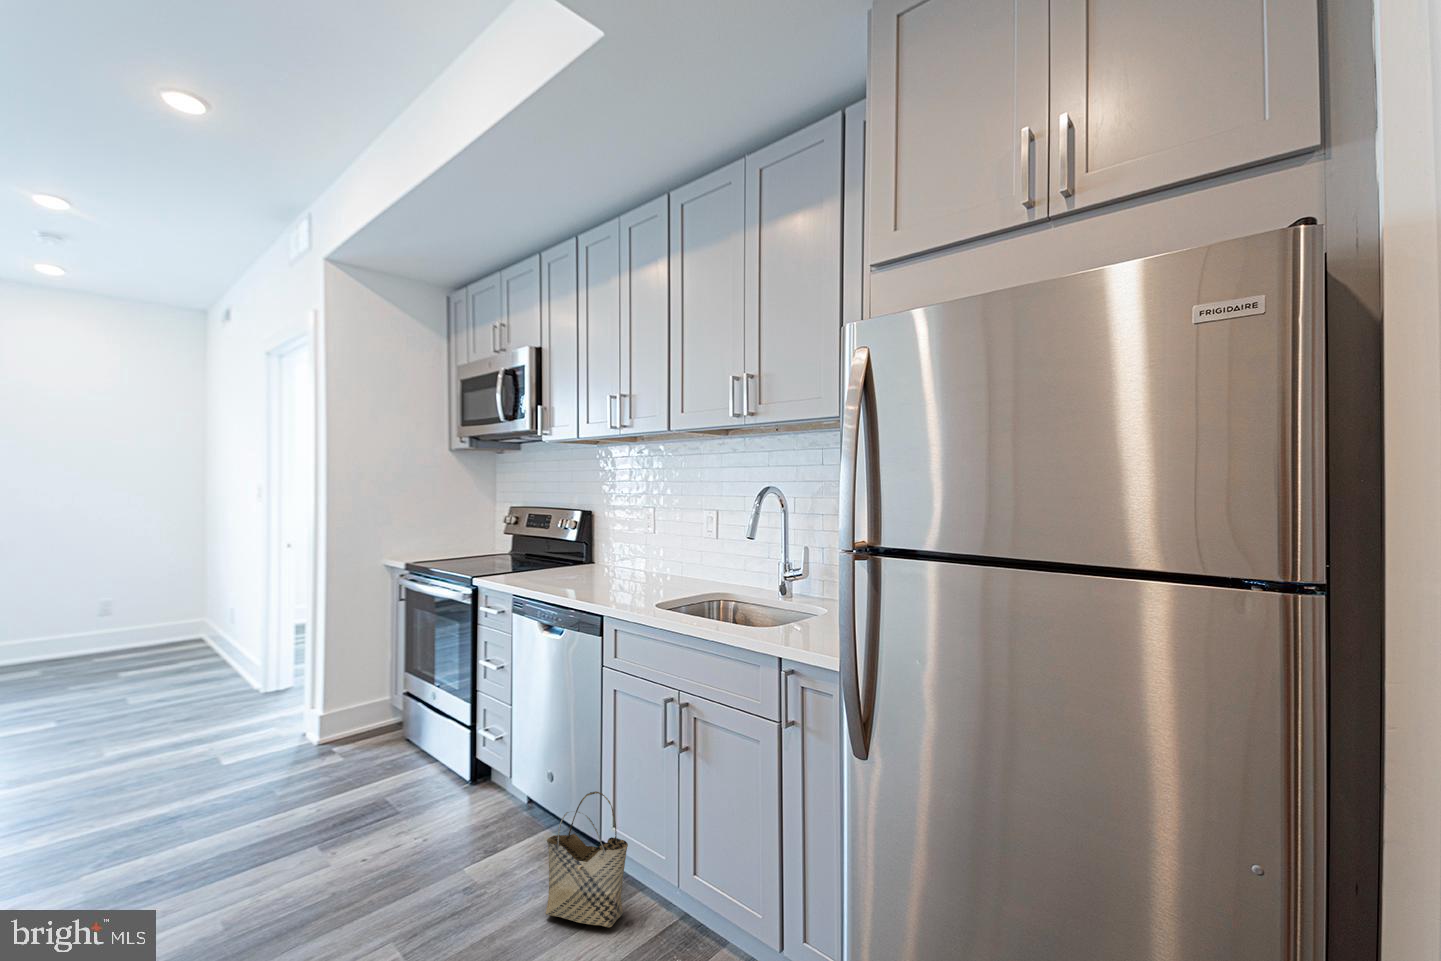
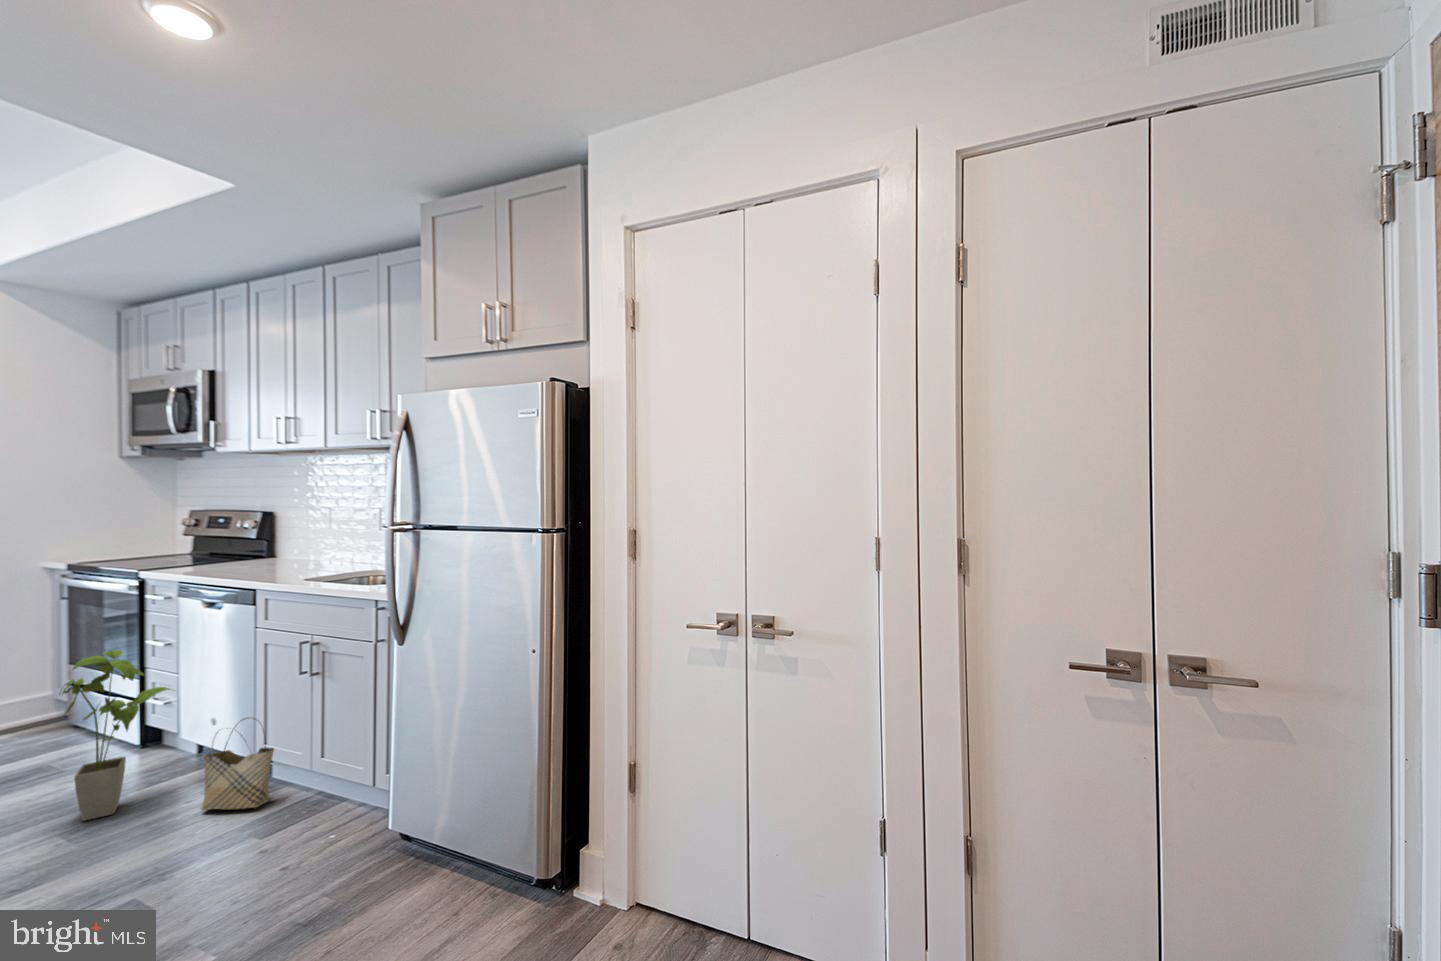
house plant: none [400,685,514,898] -> present [60,650,171,820]

